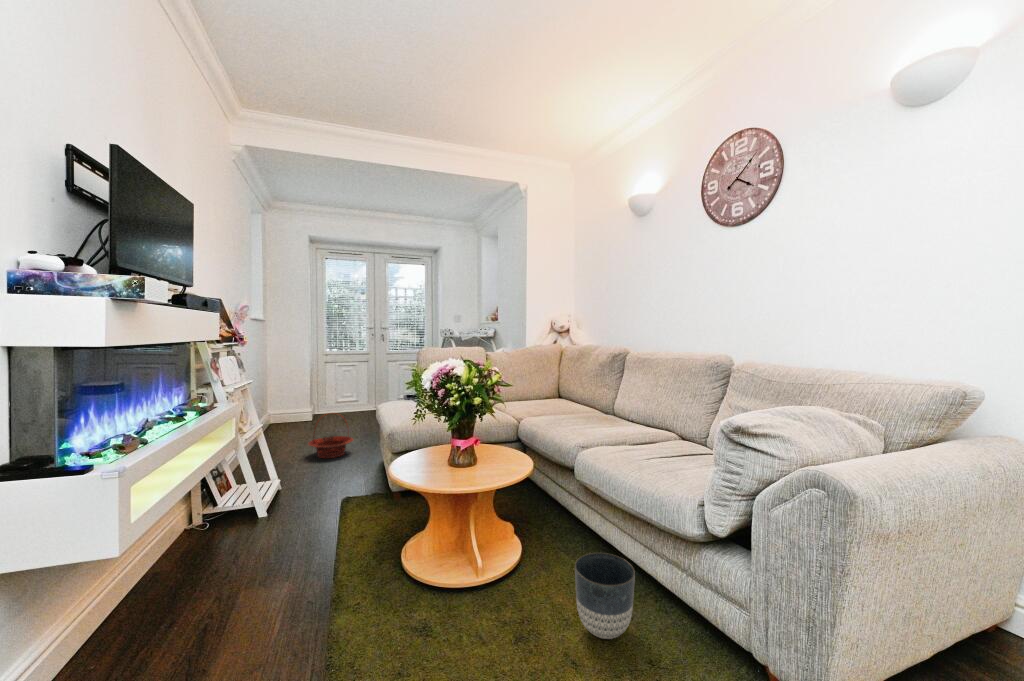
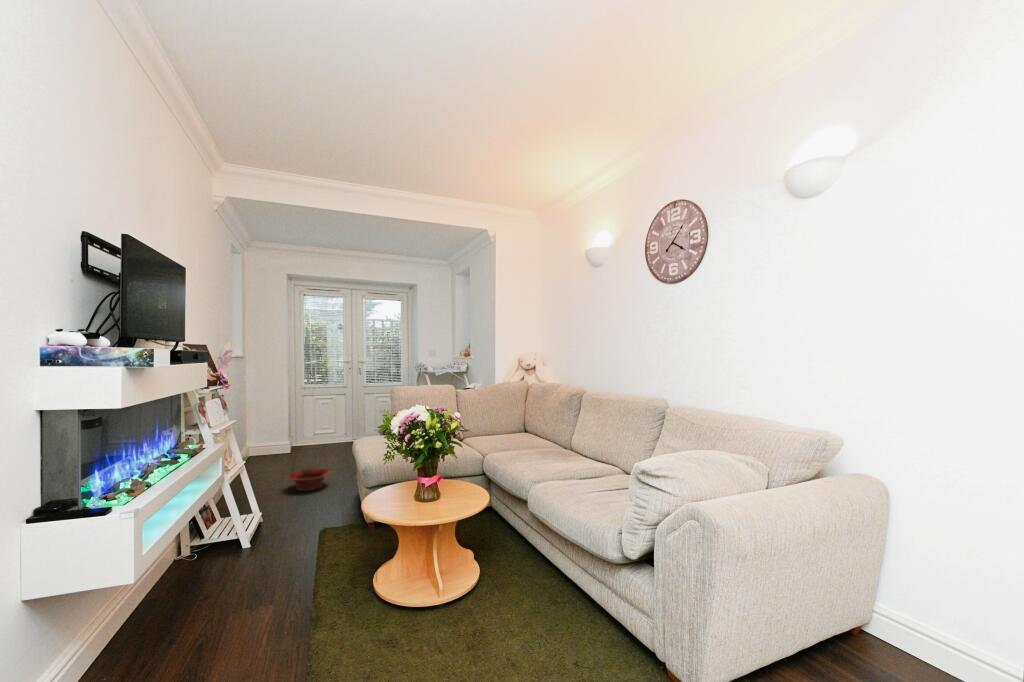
planter: present [575,553,635,639] -> none [516,576,565,649]

